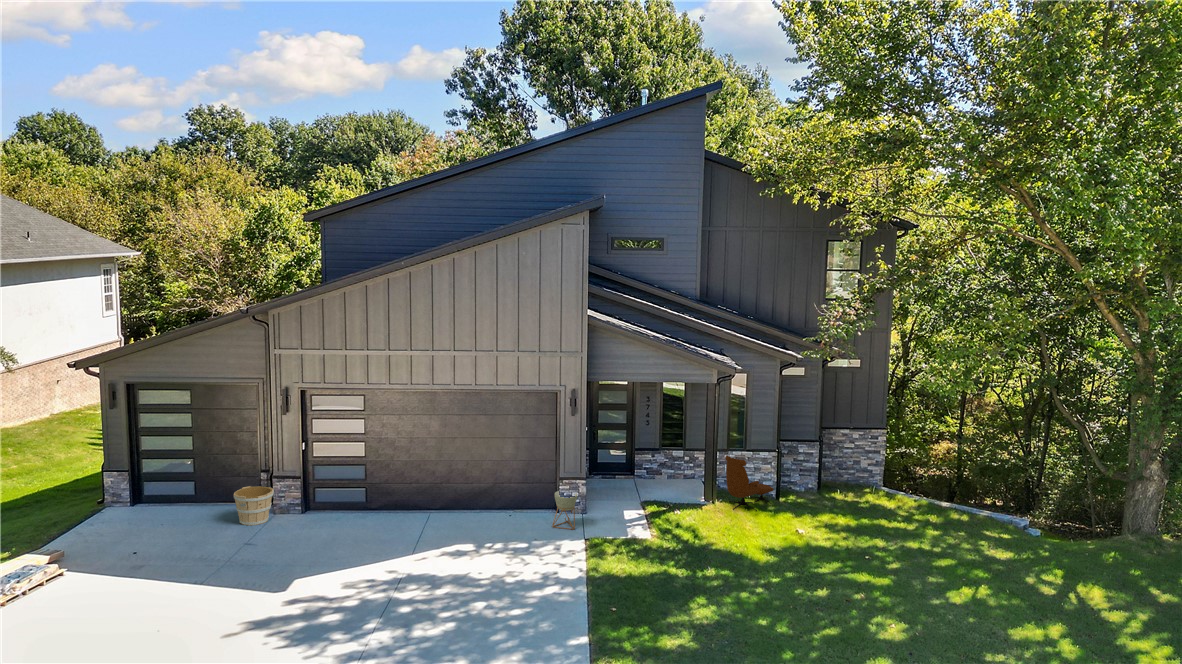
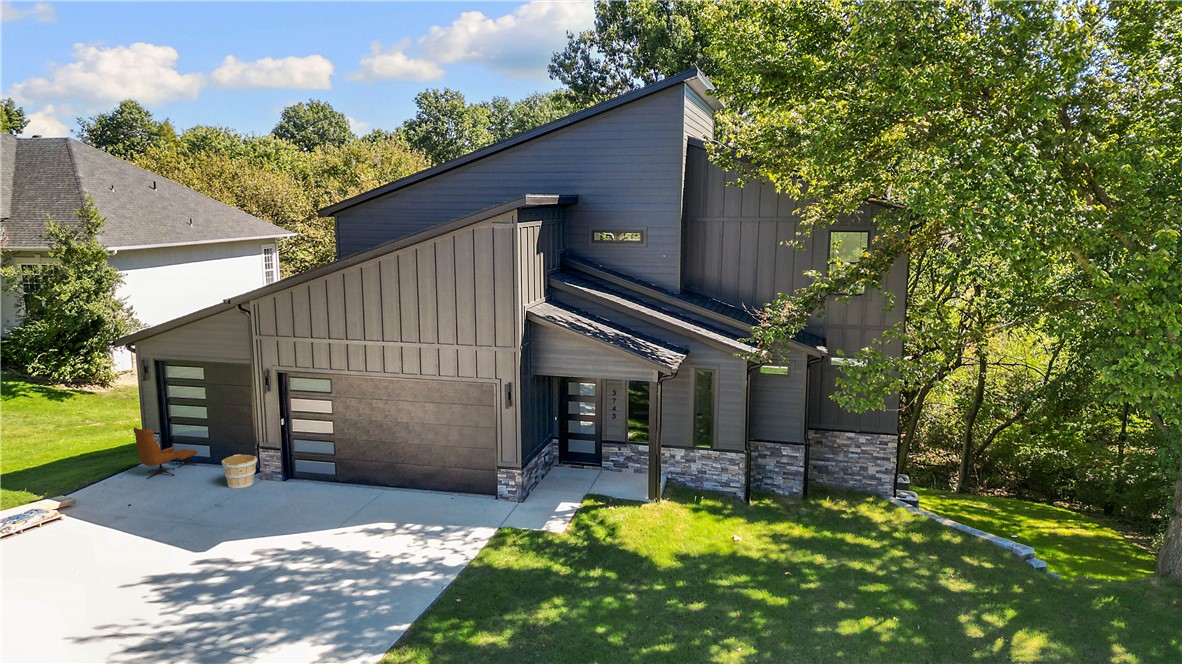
lounge chair: present [726,455,774,511] -> present [133,427,198,479]
planter: present [552,491,577,530] -> none [487,478,511,517]

